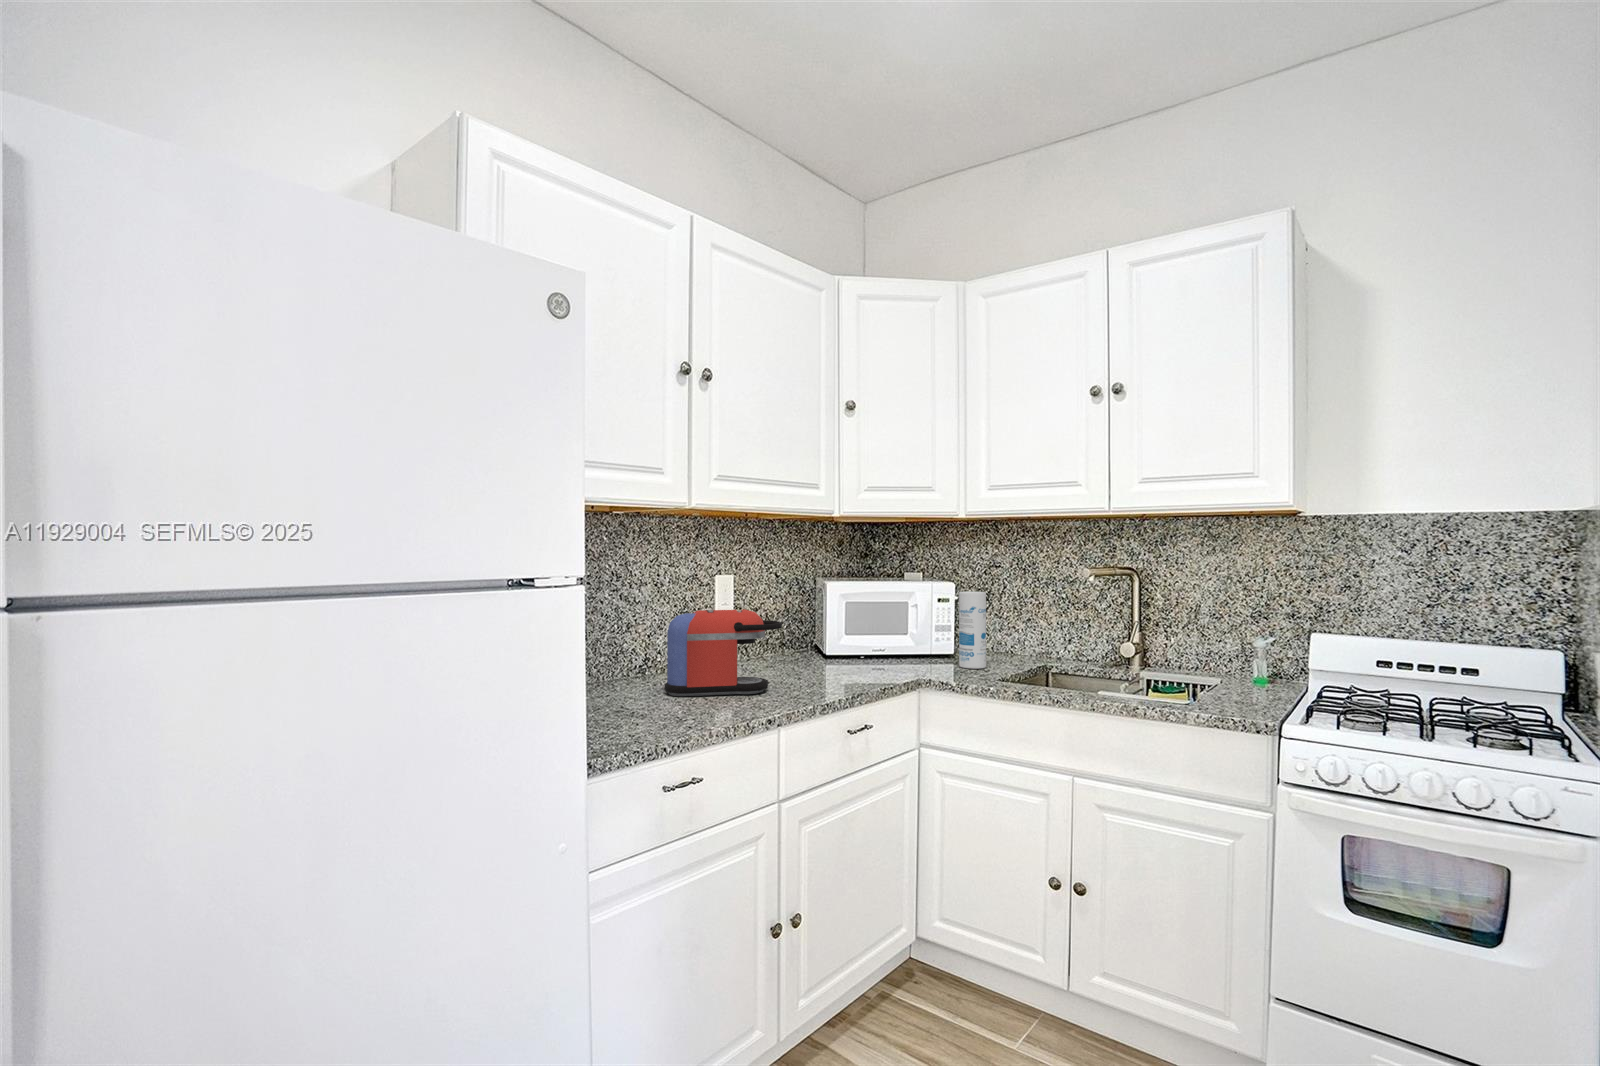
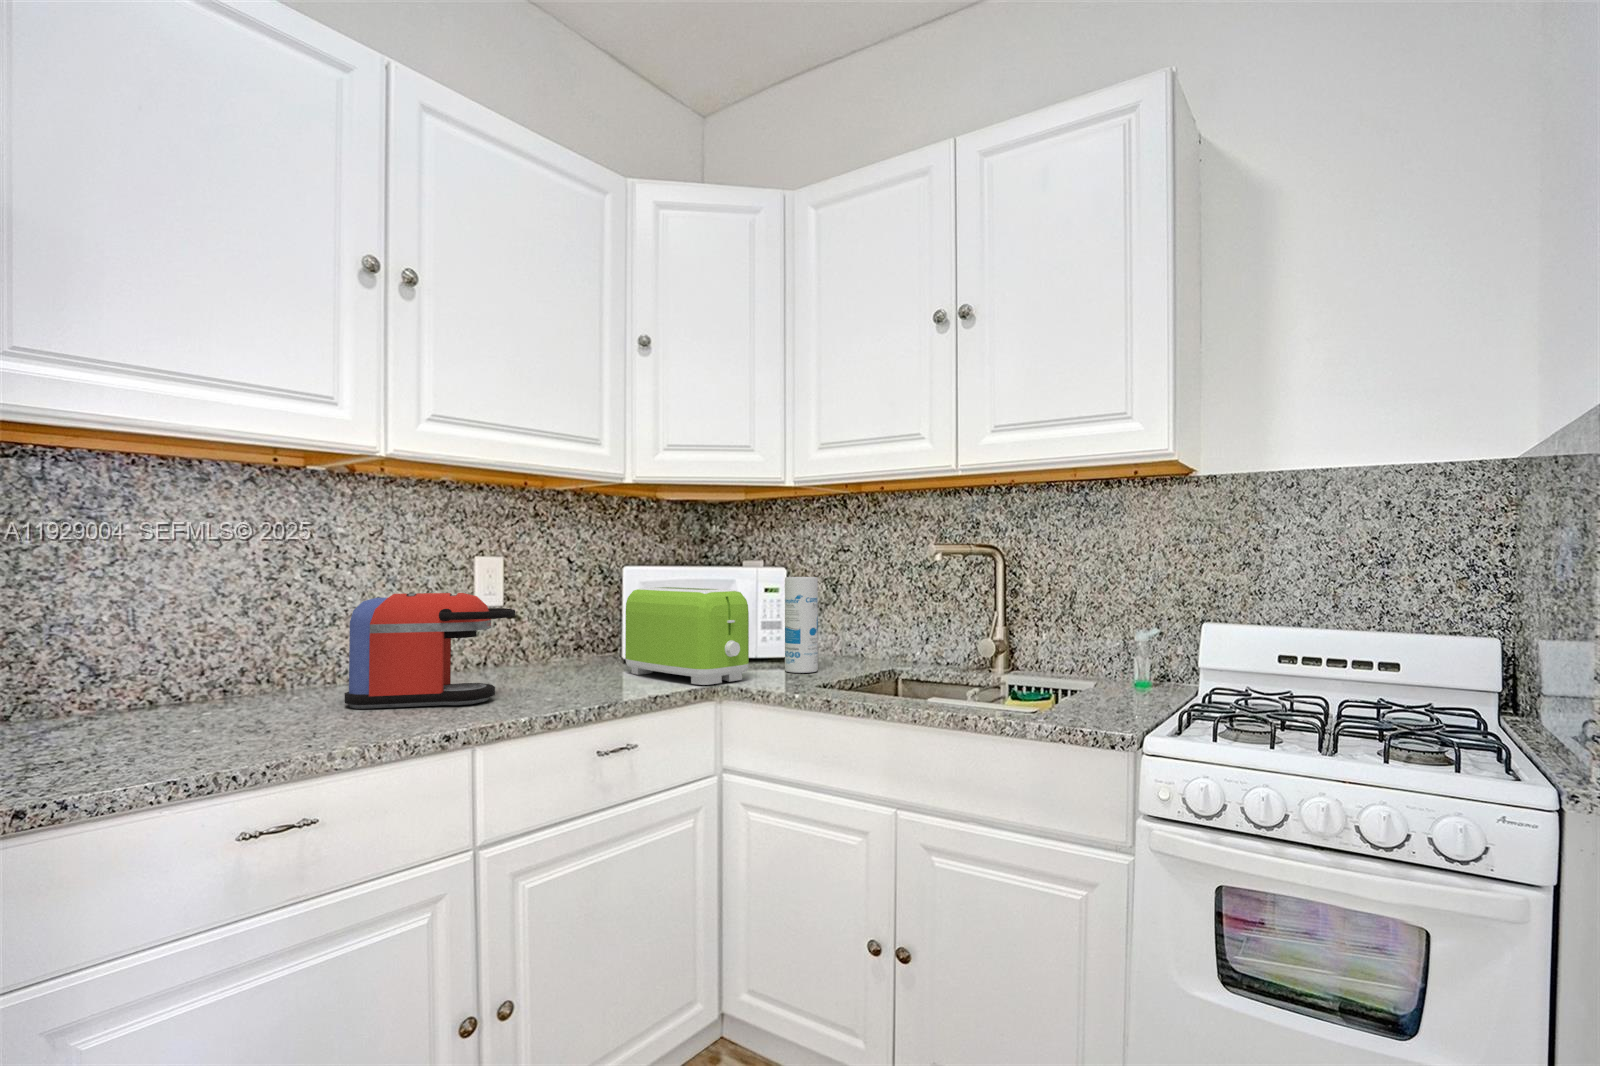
toaster: none [836,599,940,679] -> present [625,587,749,685]

